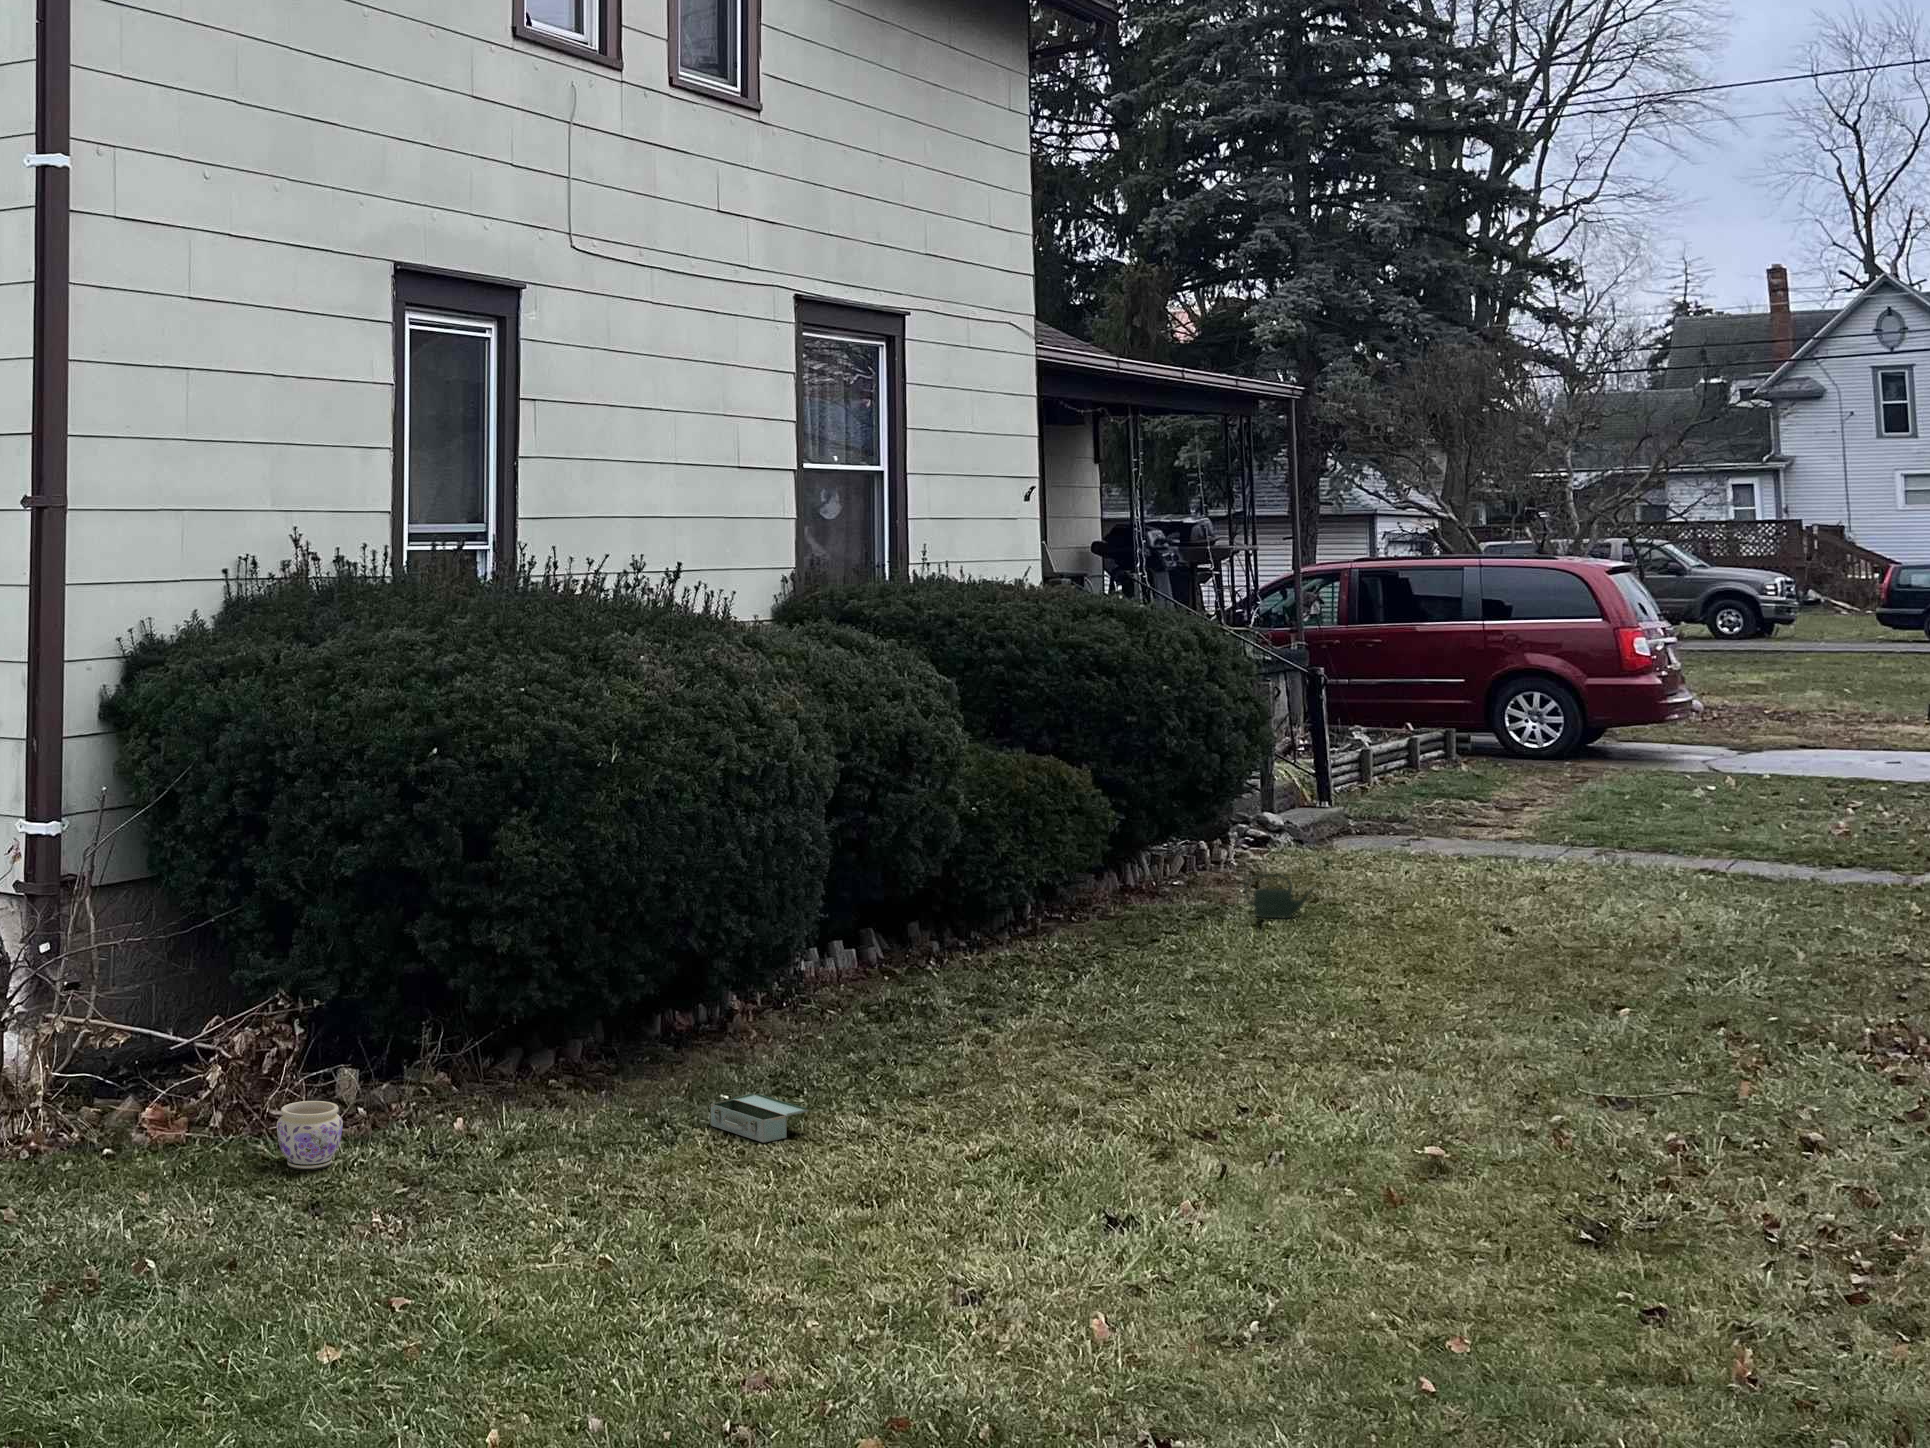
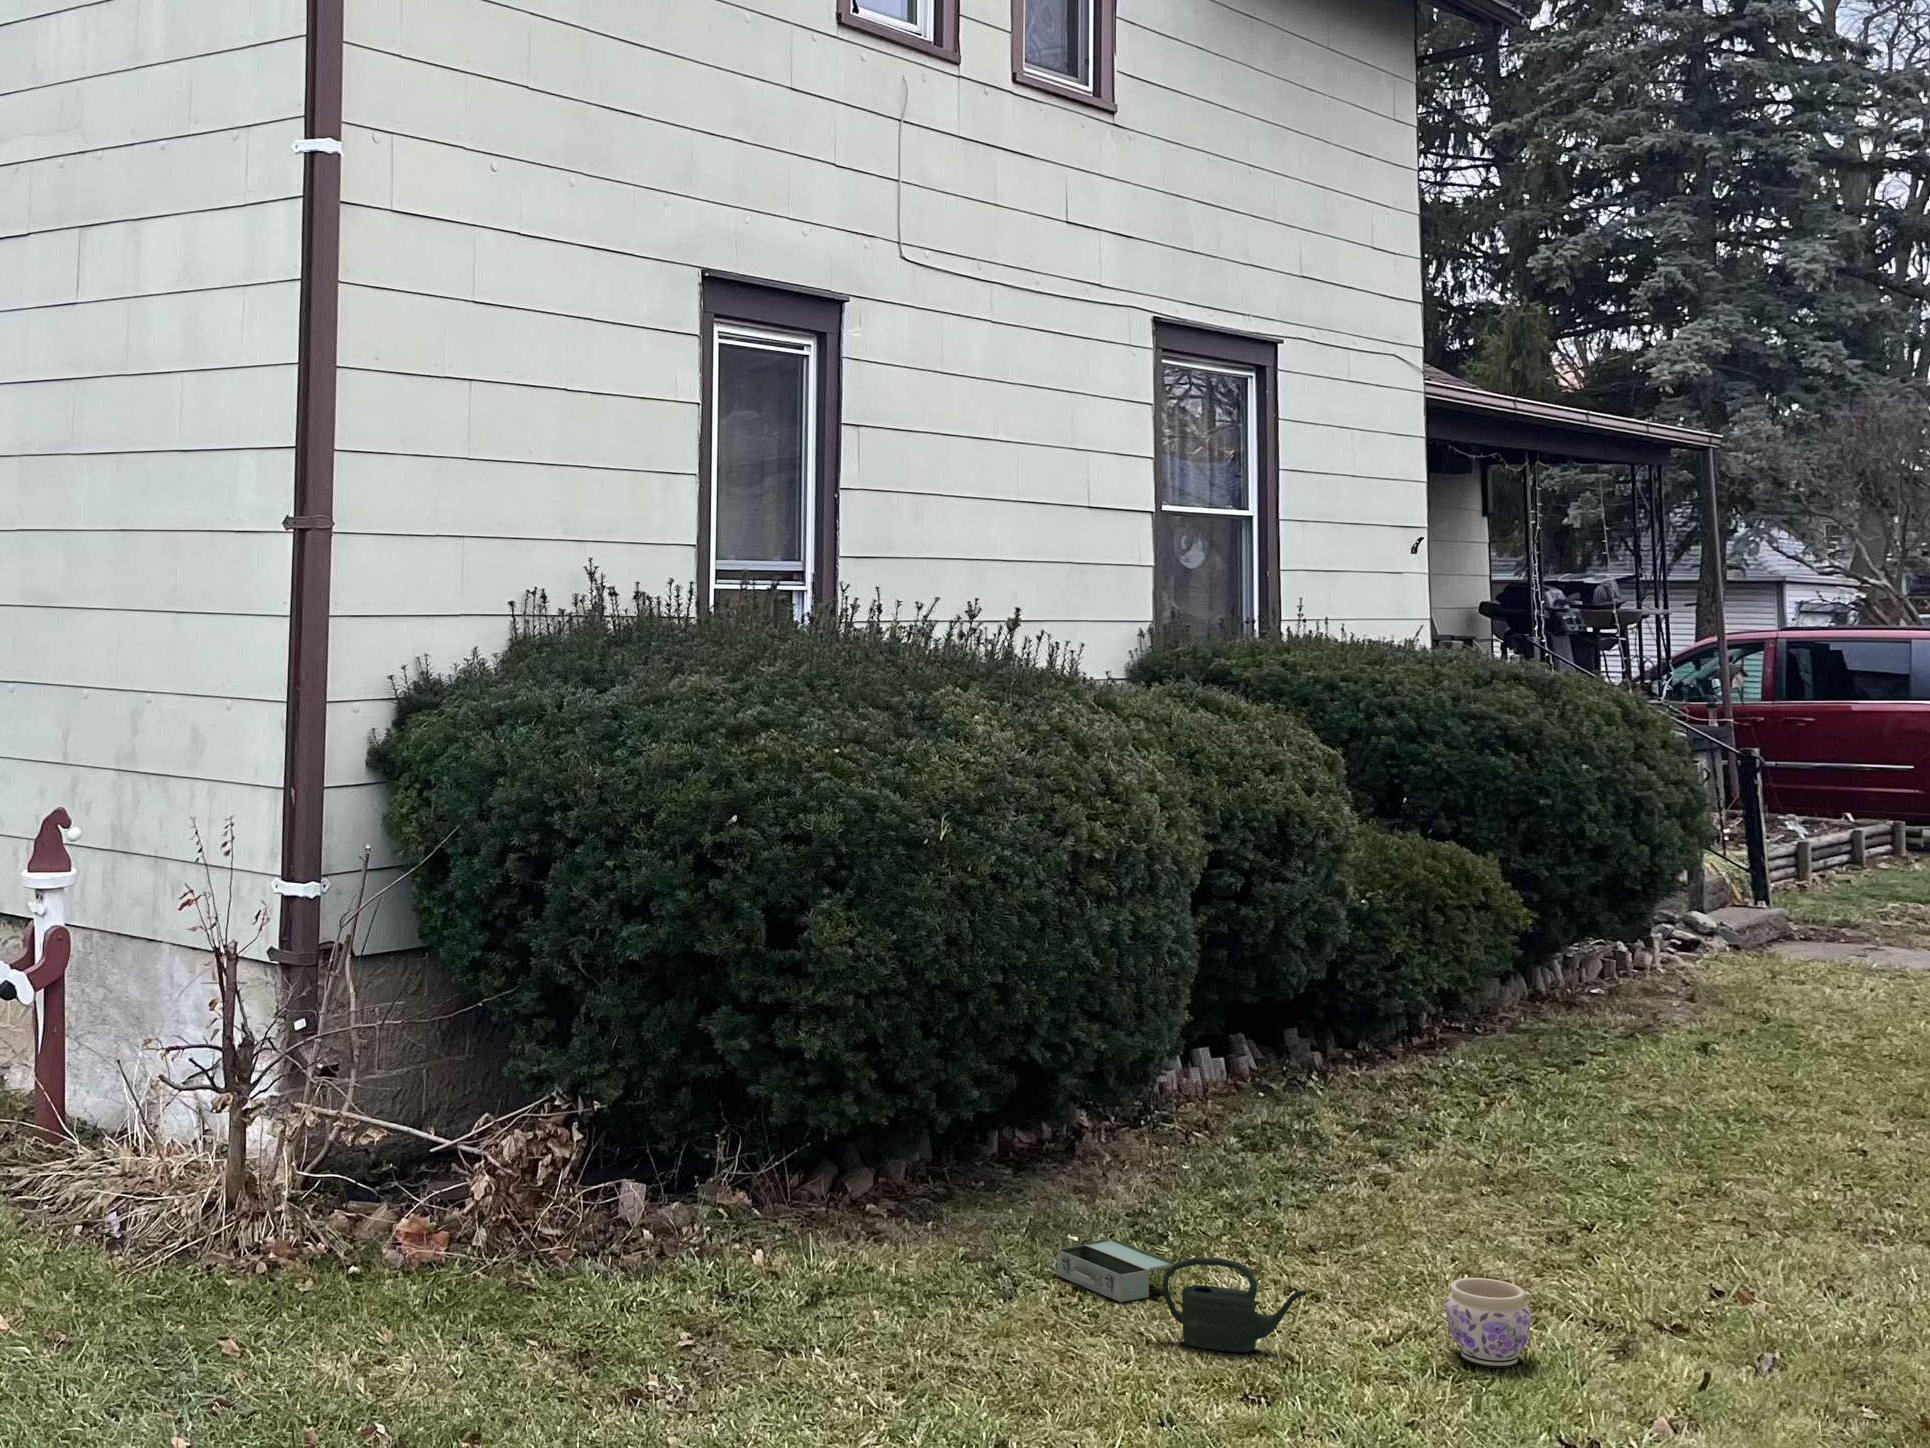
watering can: present [1244,874,1315,918] -> present [1162,1258,1306,1353]
planter: present [277,1101,343,1170] -> present [1445,1278,1531,1368]

